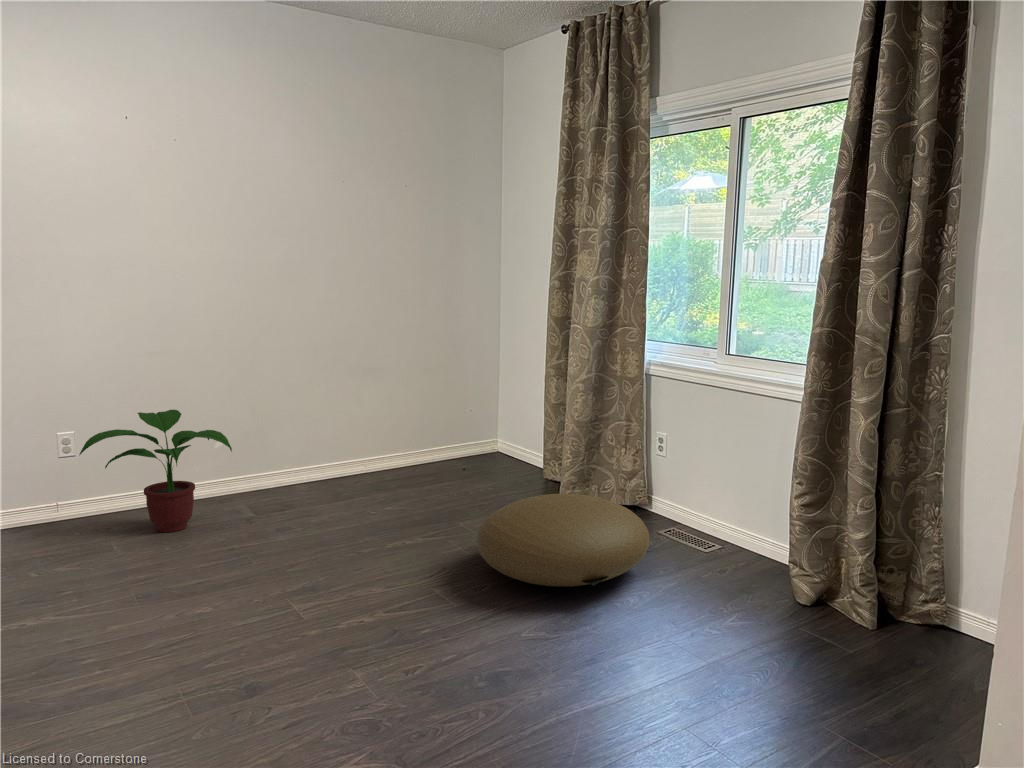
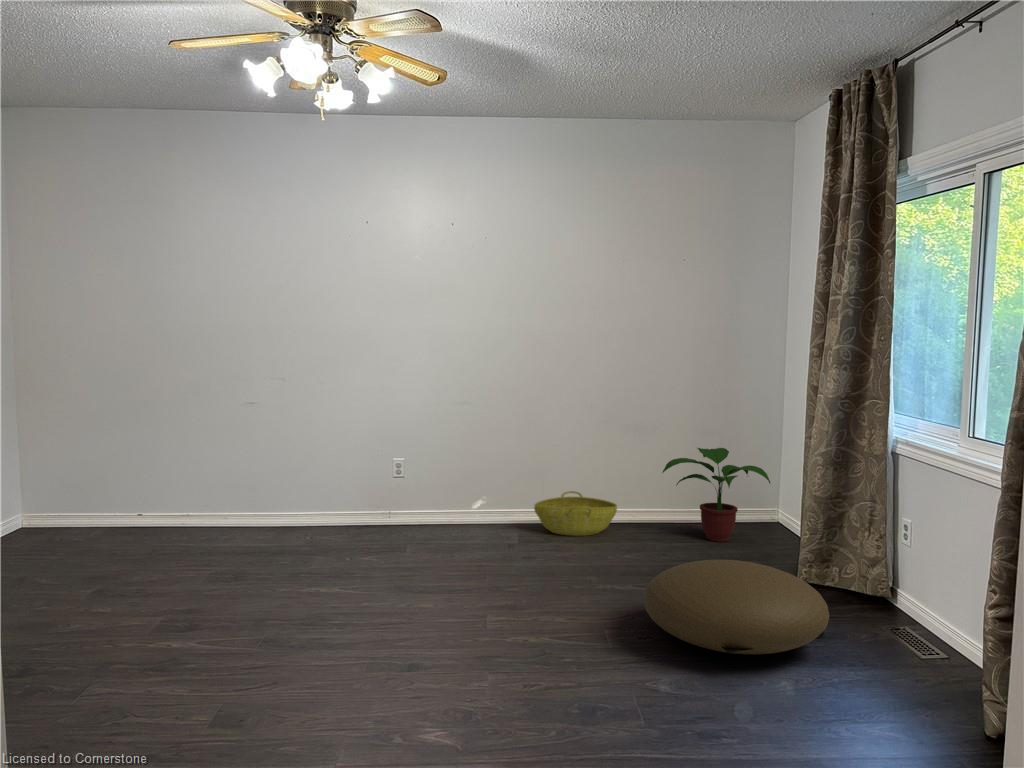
potted plant: present [79,410,232,532] -> present [662,448,770,542]
basket: none [264,447,358,499] -> present [534,491,617,536]

